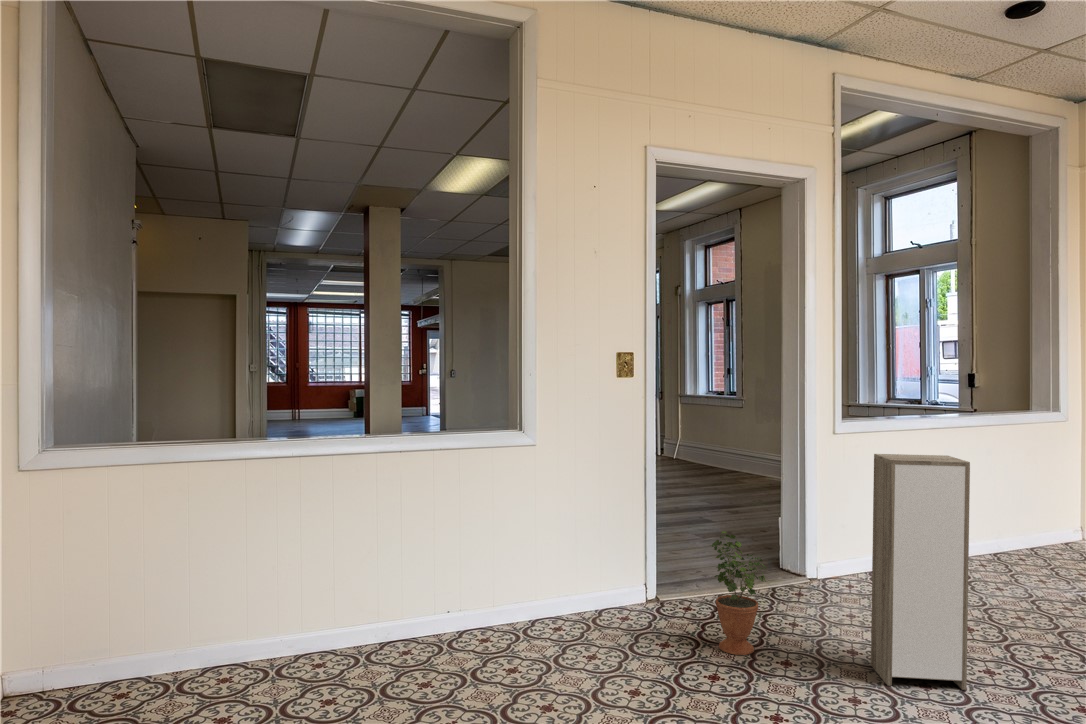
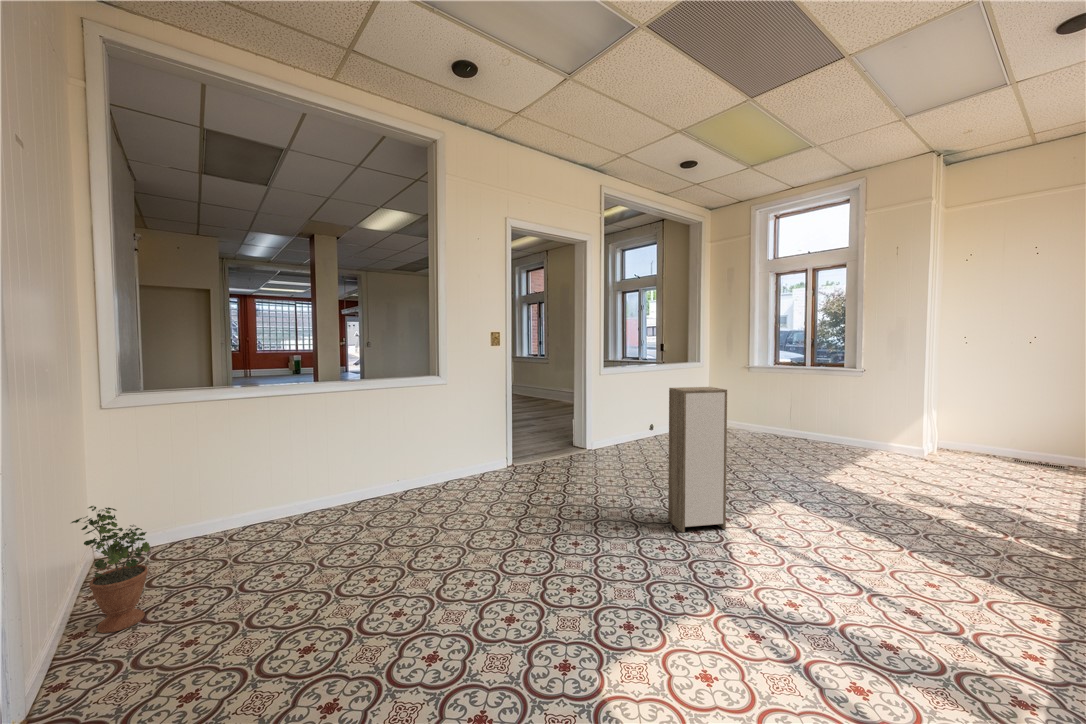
potted plant: present [711,531,767,655] -> present [71,506,150,633]

